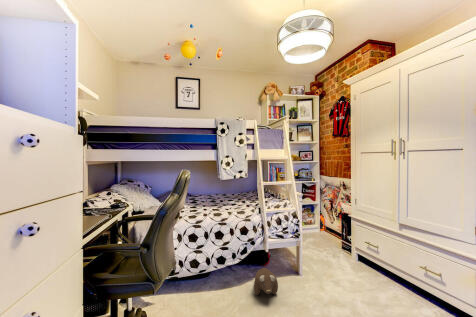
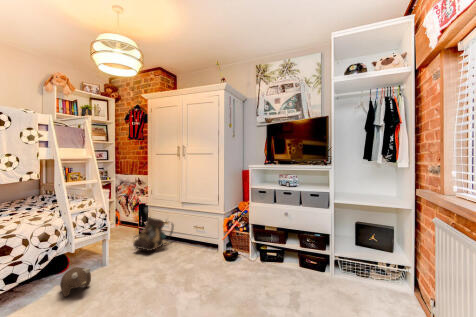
backpack: none [328,221,389,284] -> present [133,206,174,251]

